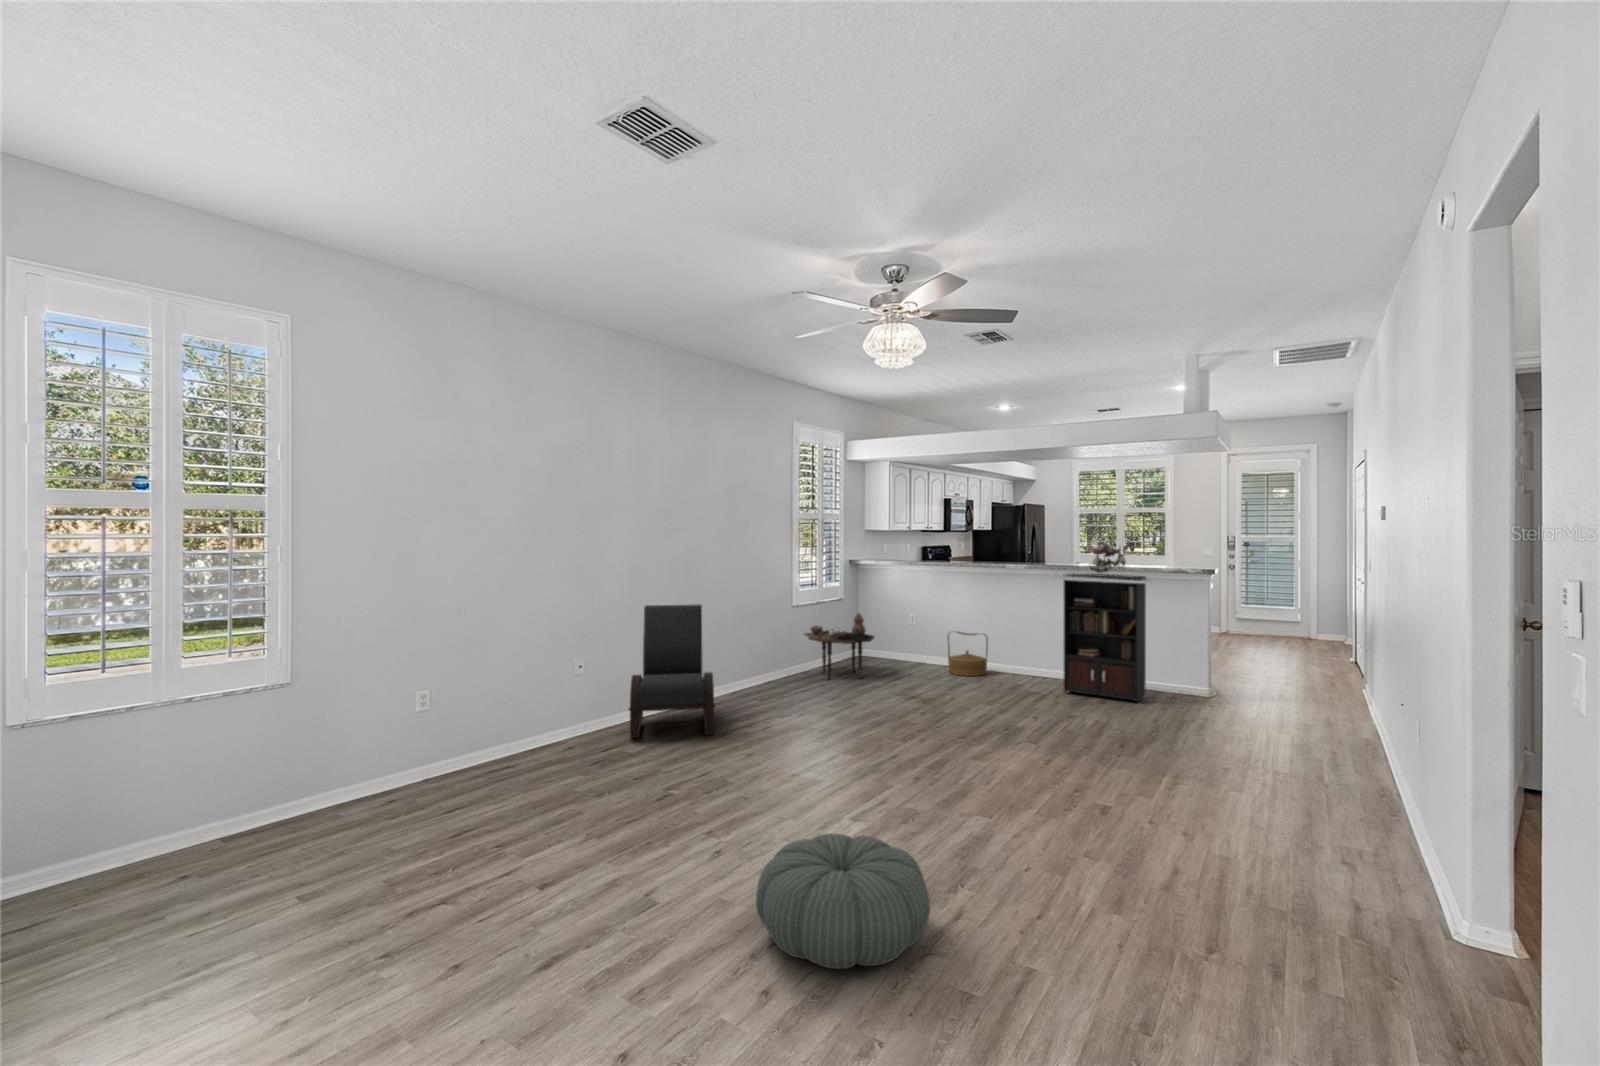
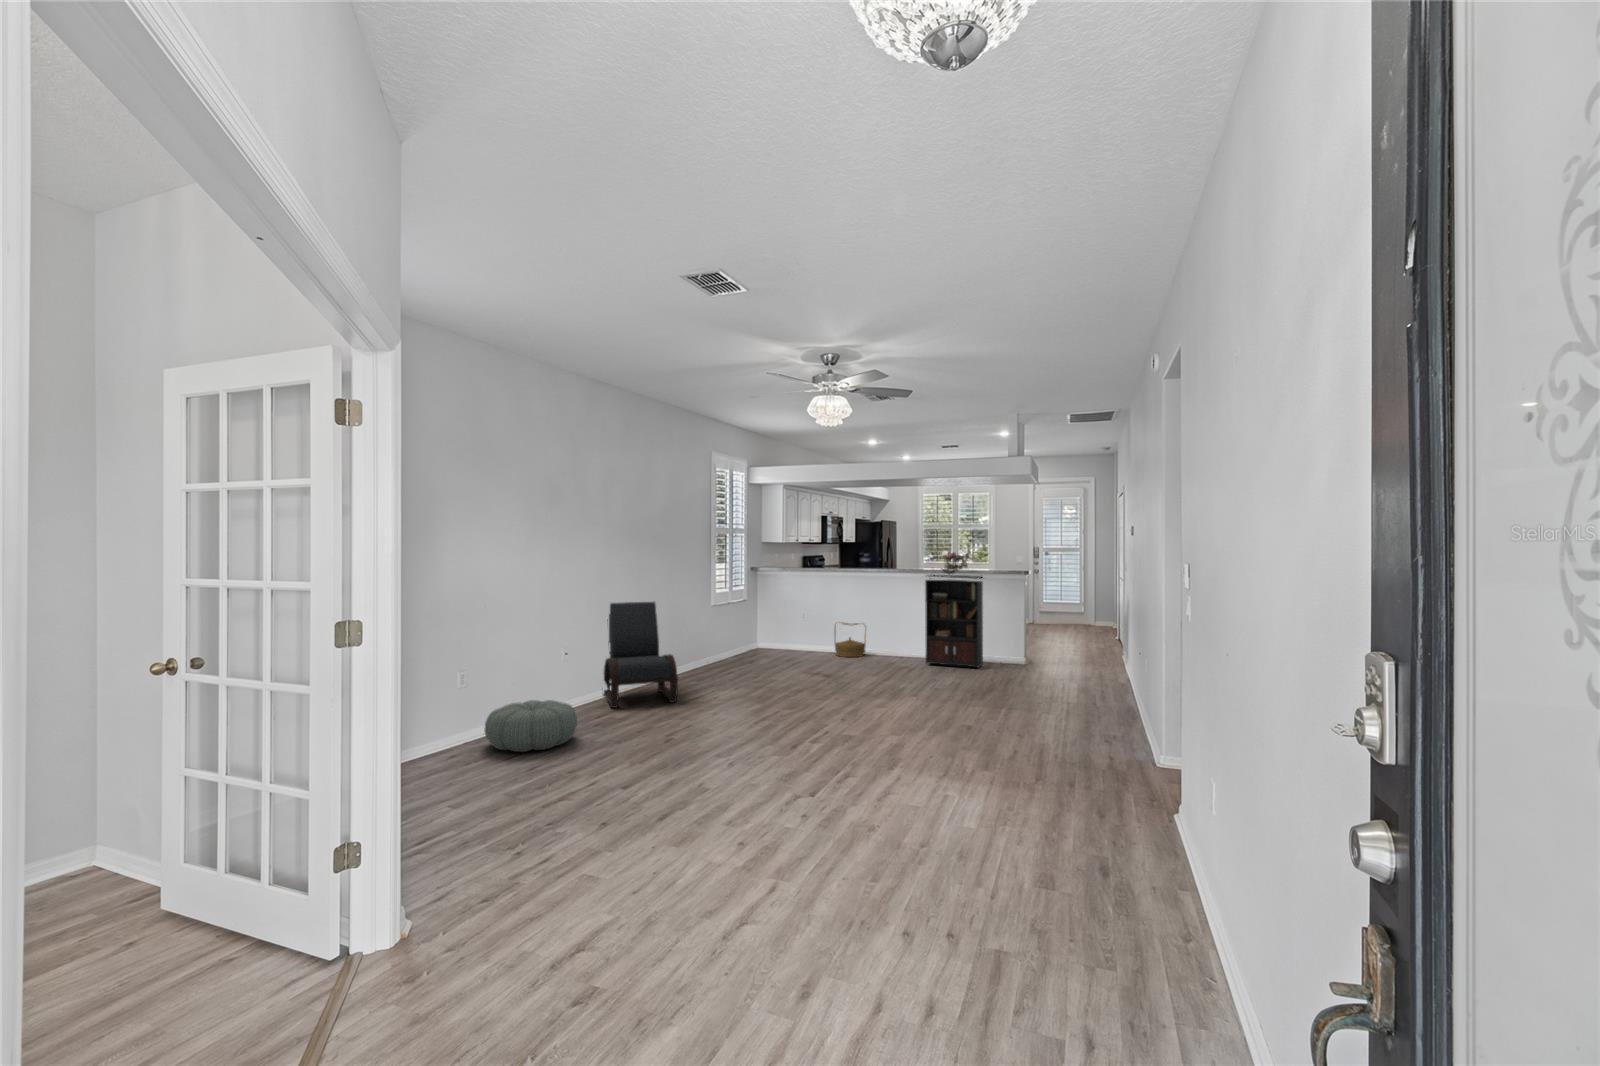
side table: present [804,613,874,679] -> none [720,609,779,664]
pouf: present [756,834,930,969] -> present [485,700,577,752]

